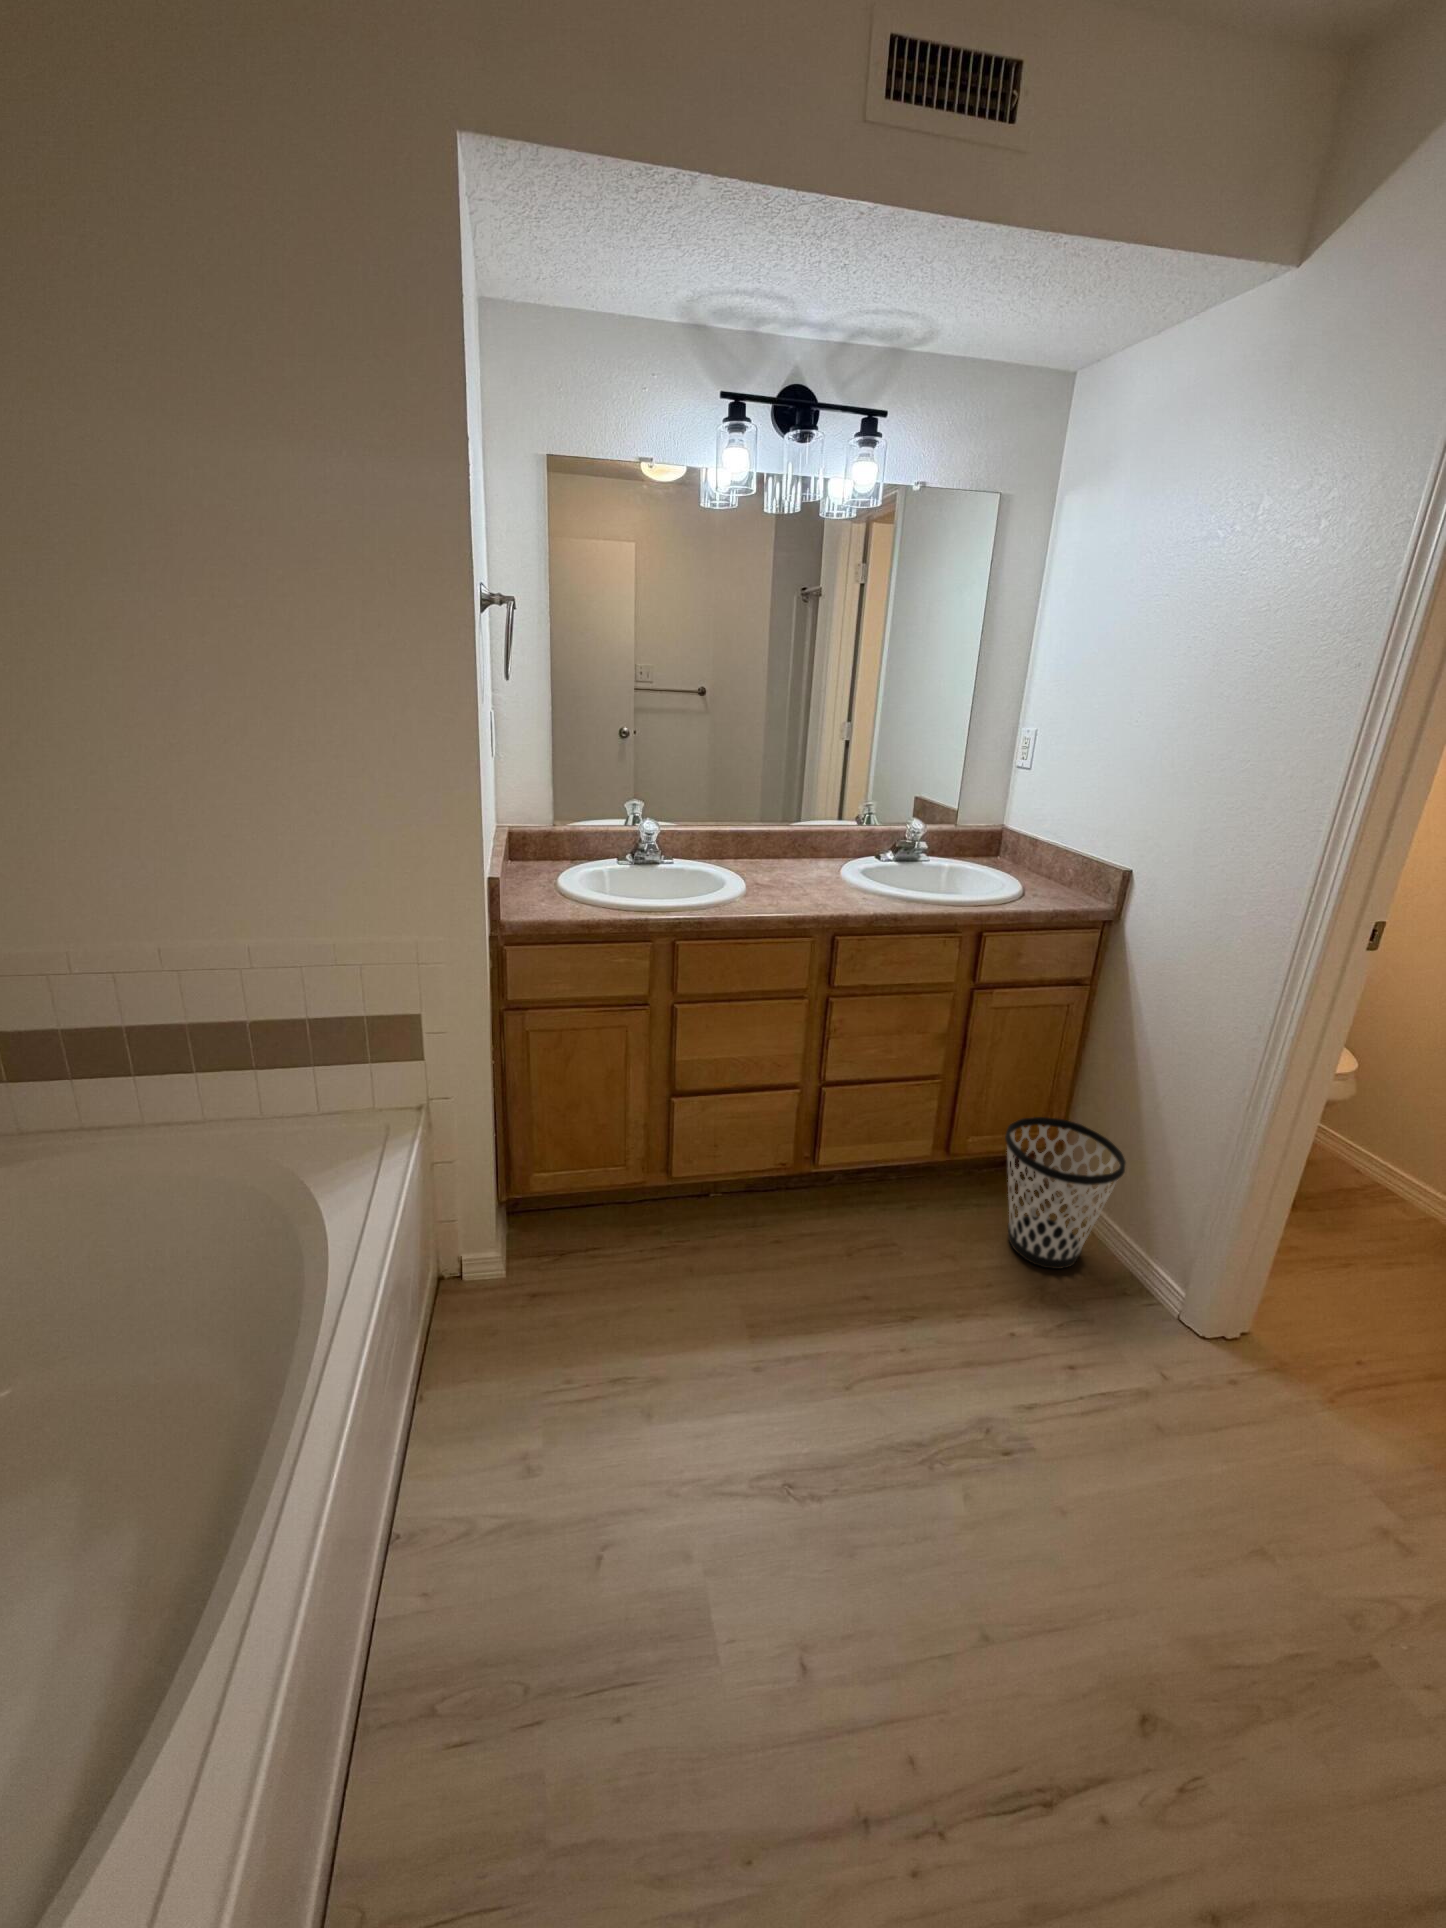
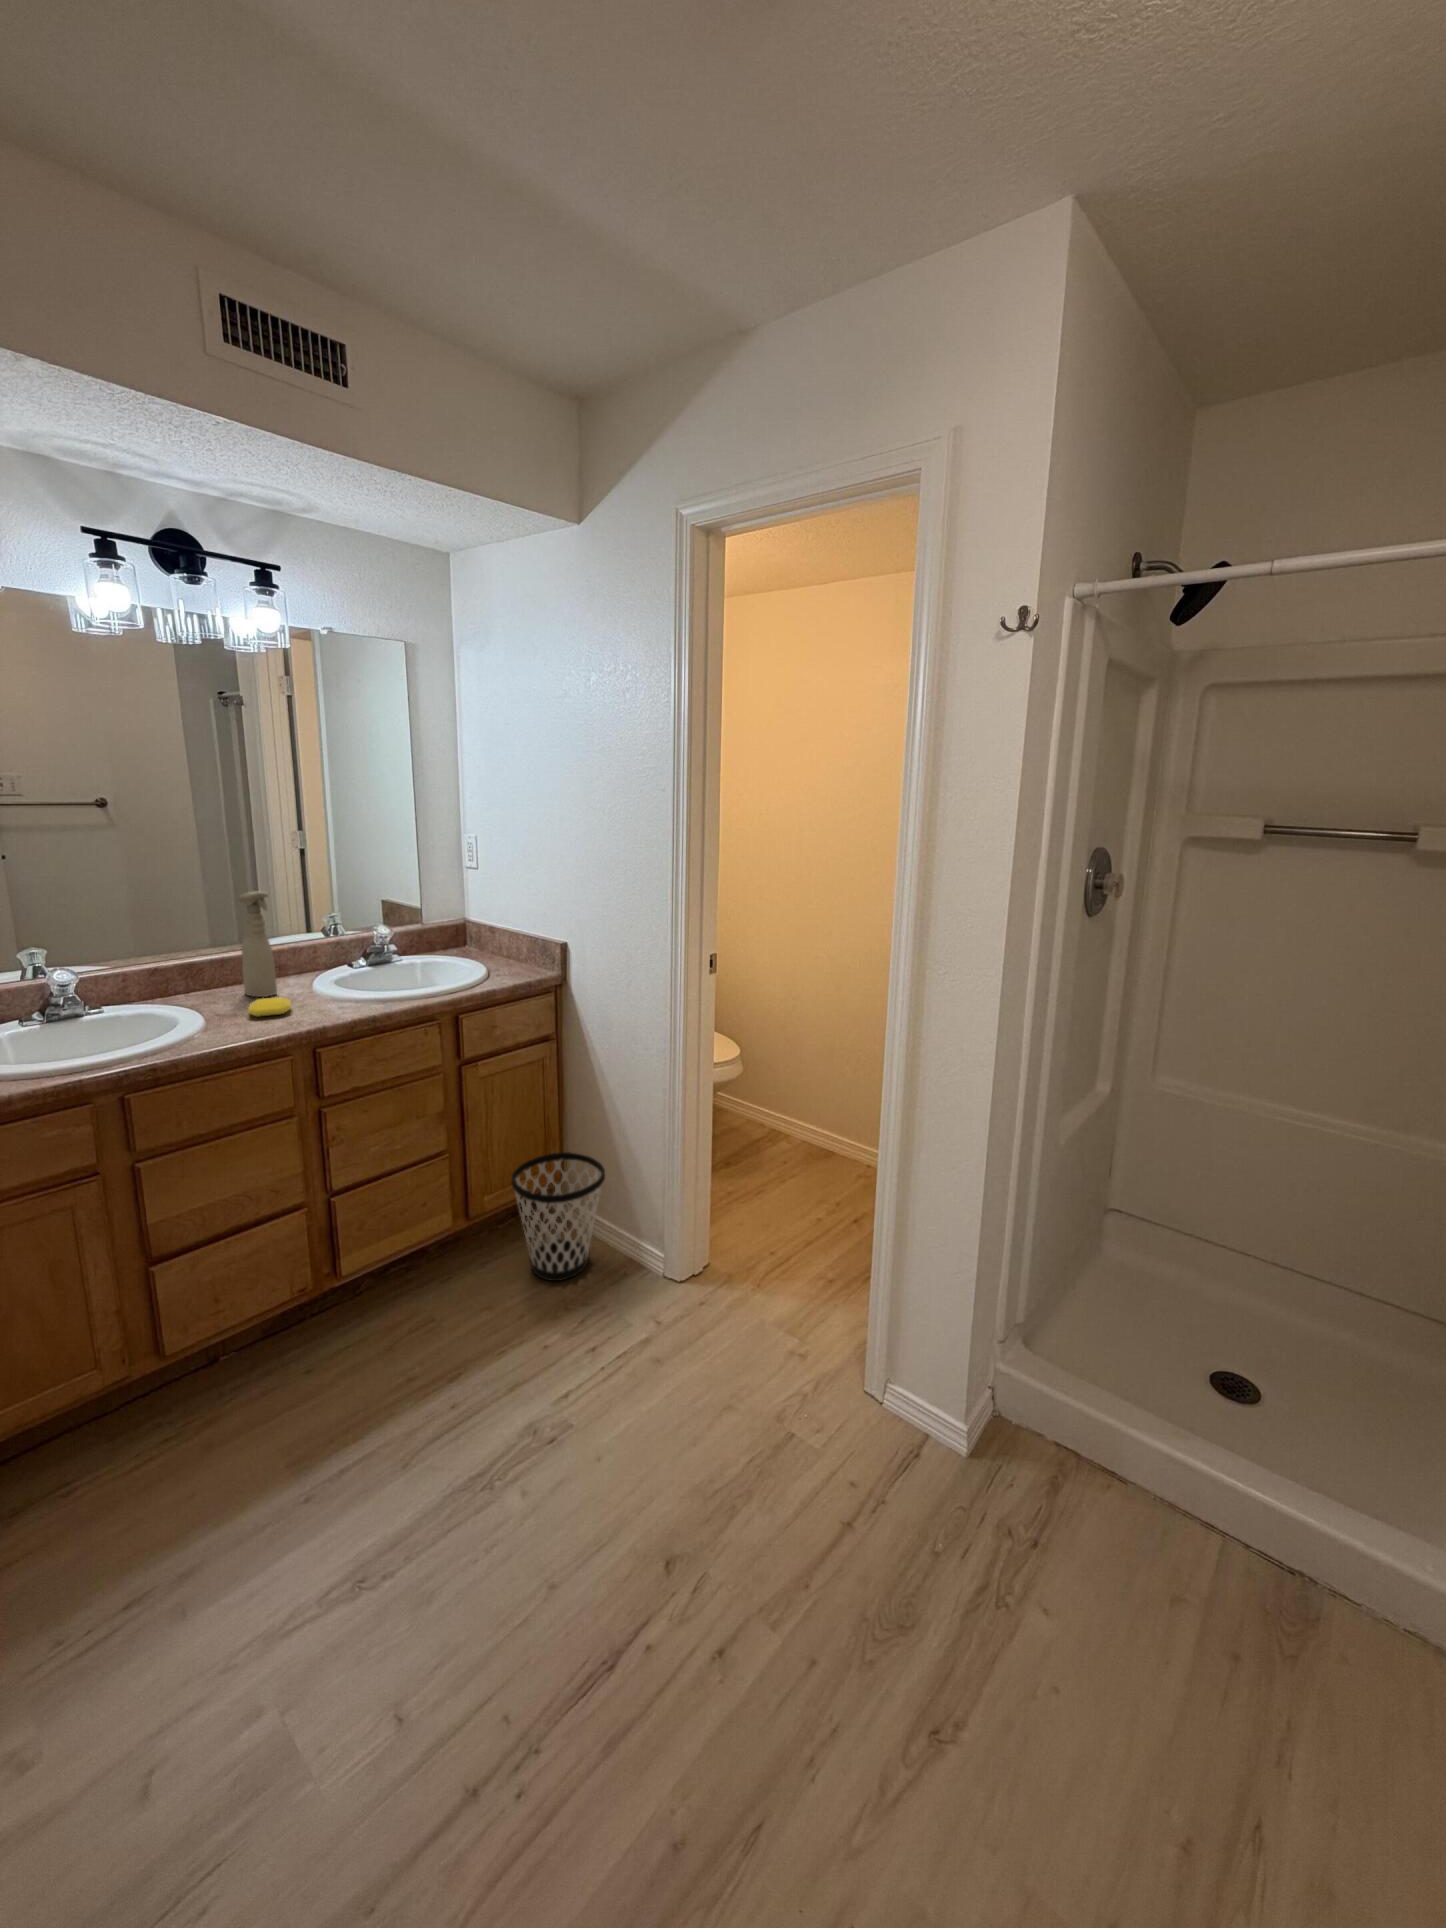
spray bottle: none [781,767,817,874] -> present [239,892,277,997]
soap bar: none [782,875,820,894] -> present [248,997,291,1017]

